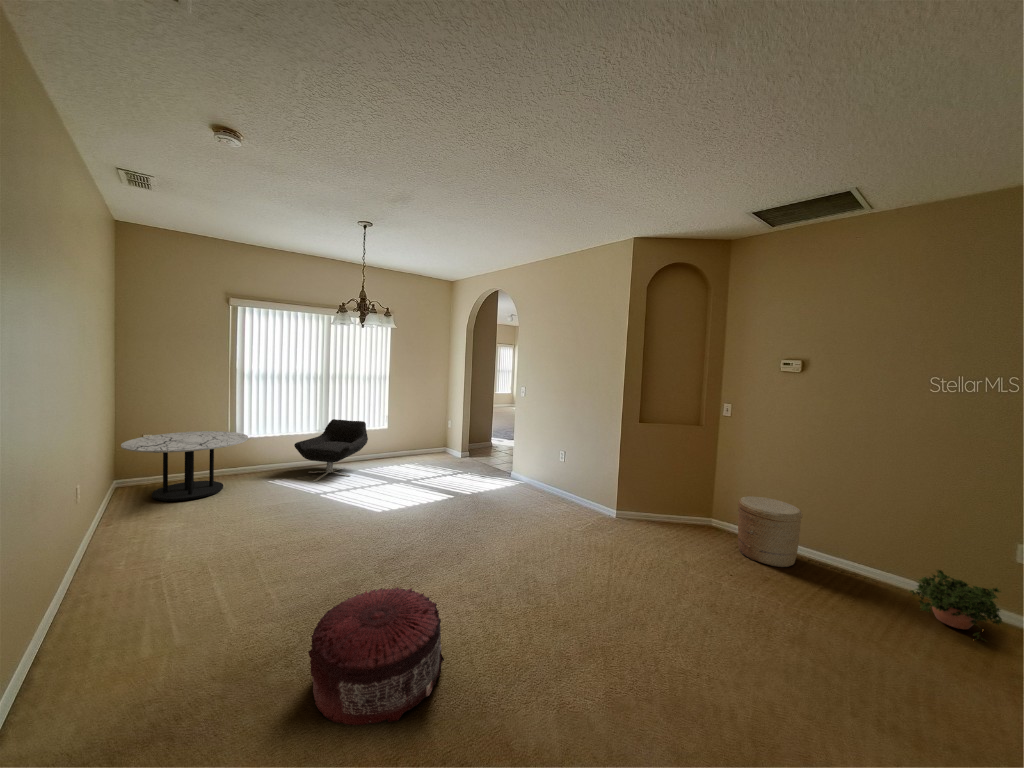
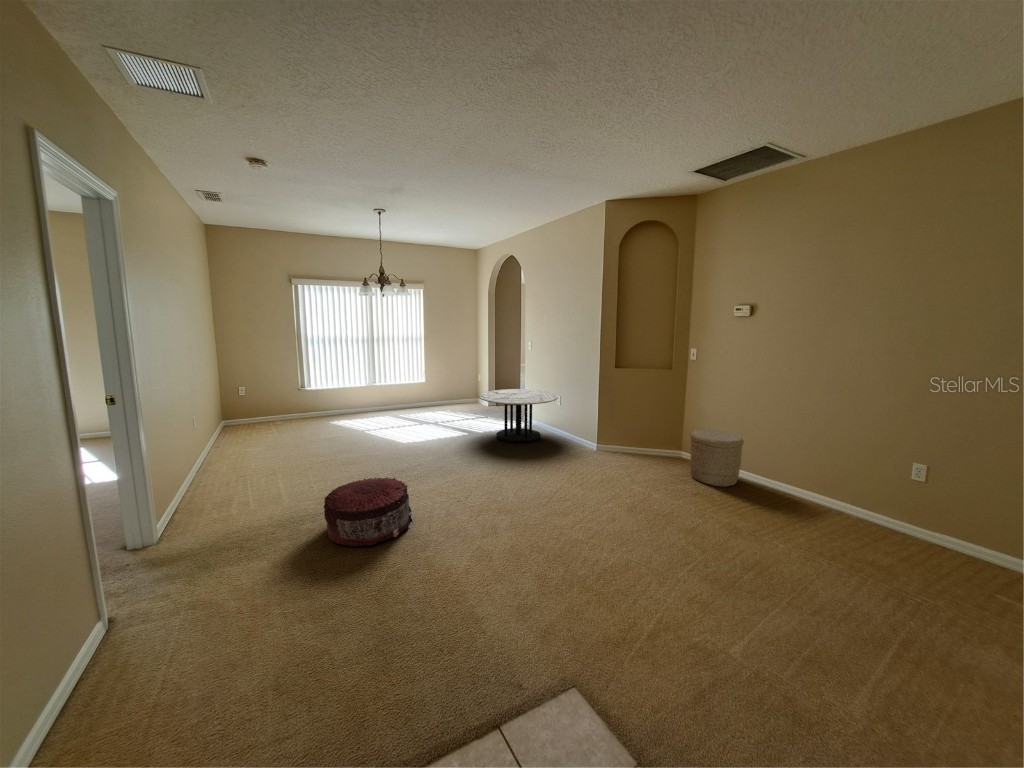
lounge chair: present [294,419,368,481] -> none [348,374,405,422]
coffee table: present [121,431,248,502] -> present [479,389,558,443]
potted plant: present [909,570,1003,640] -> none [808,484,887,539]

